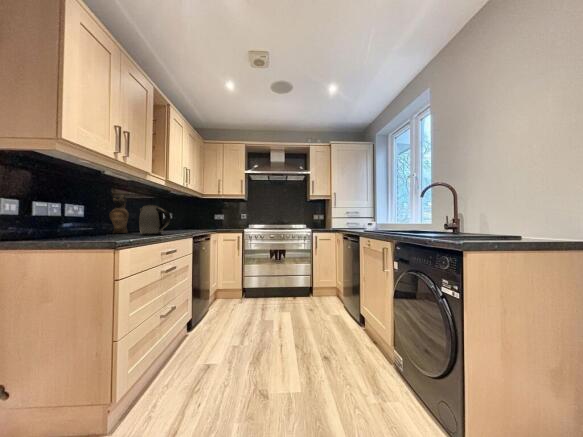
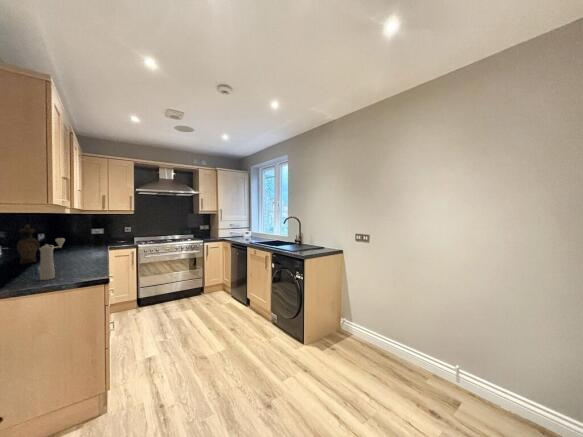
pepper mill: none [57,195,98,242] -> present [39,238,65,280]
kettle: present [139,205,171,235] -> none [66,236,102,263]

